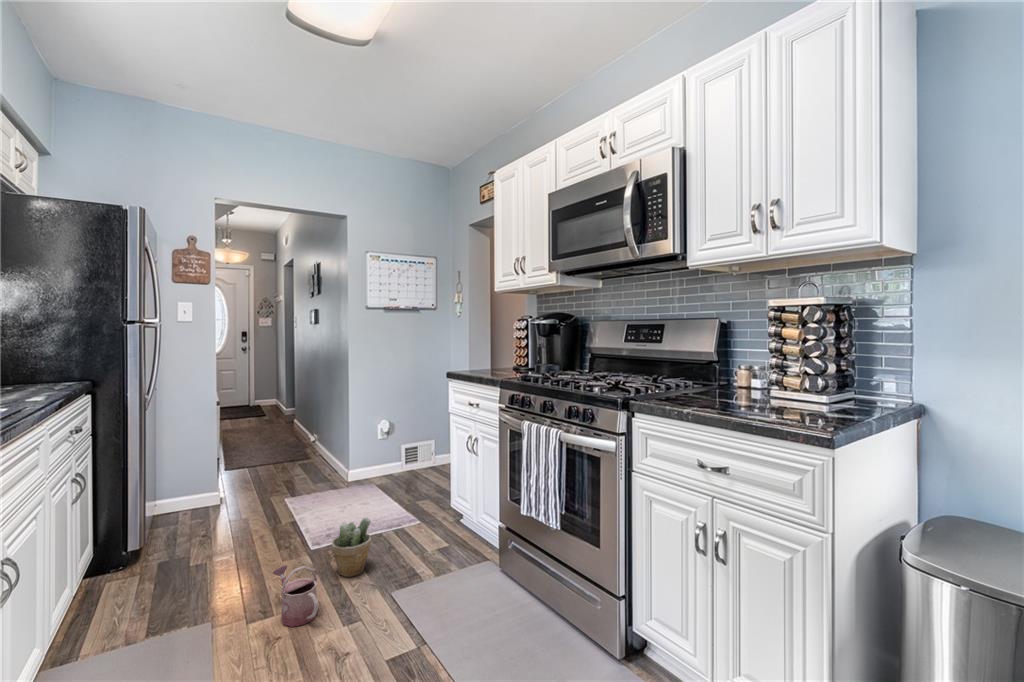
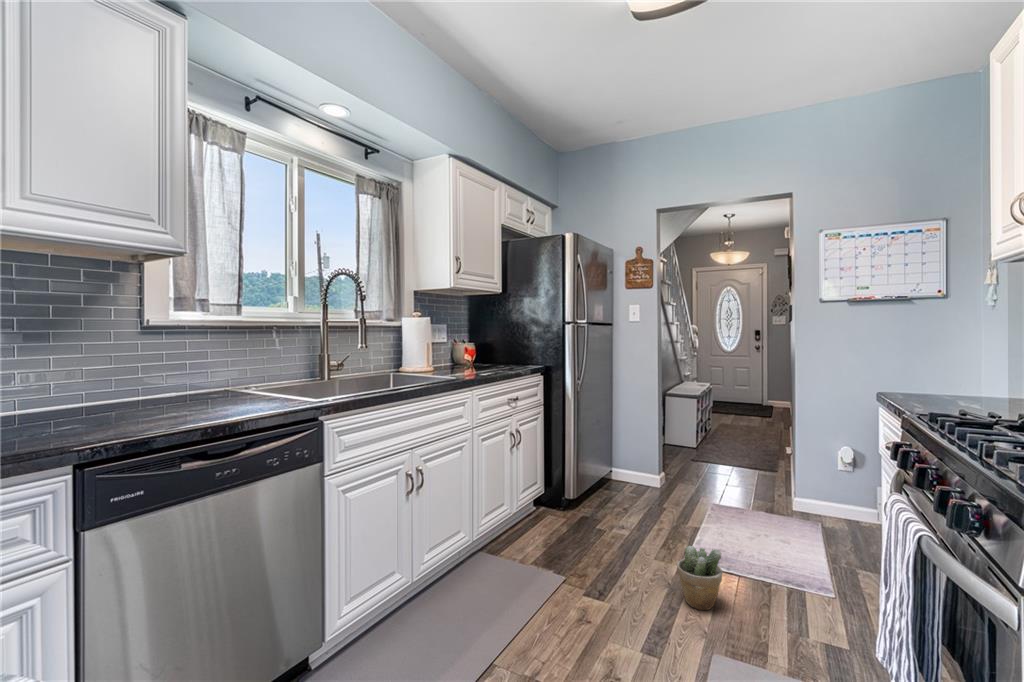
watering can: present [273,565,318,627] -> none [600,560,638,626]

